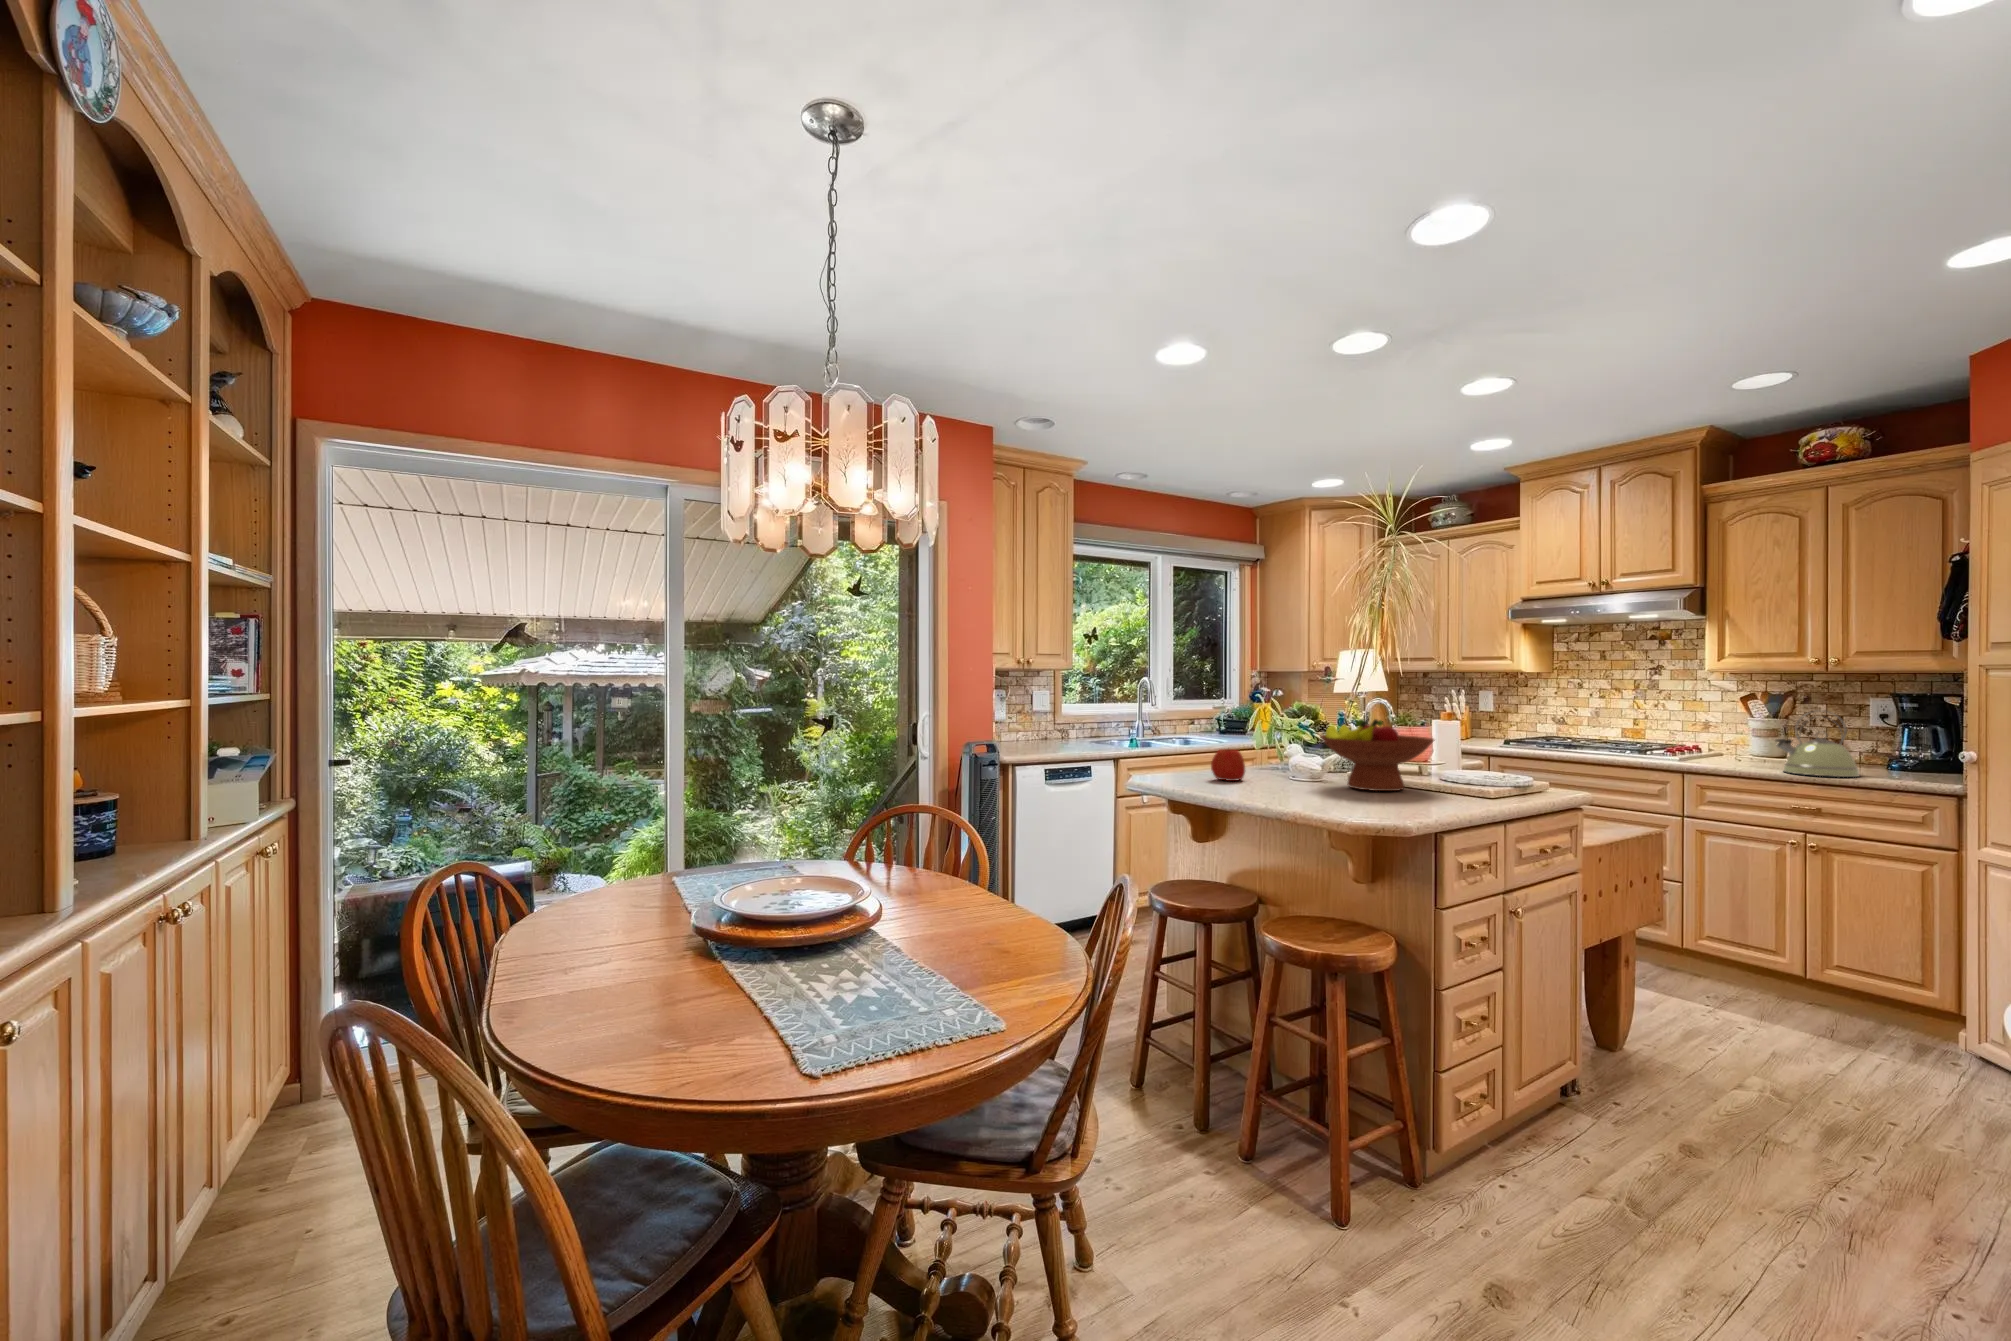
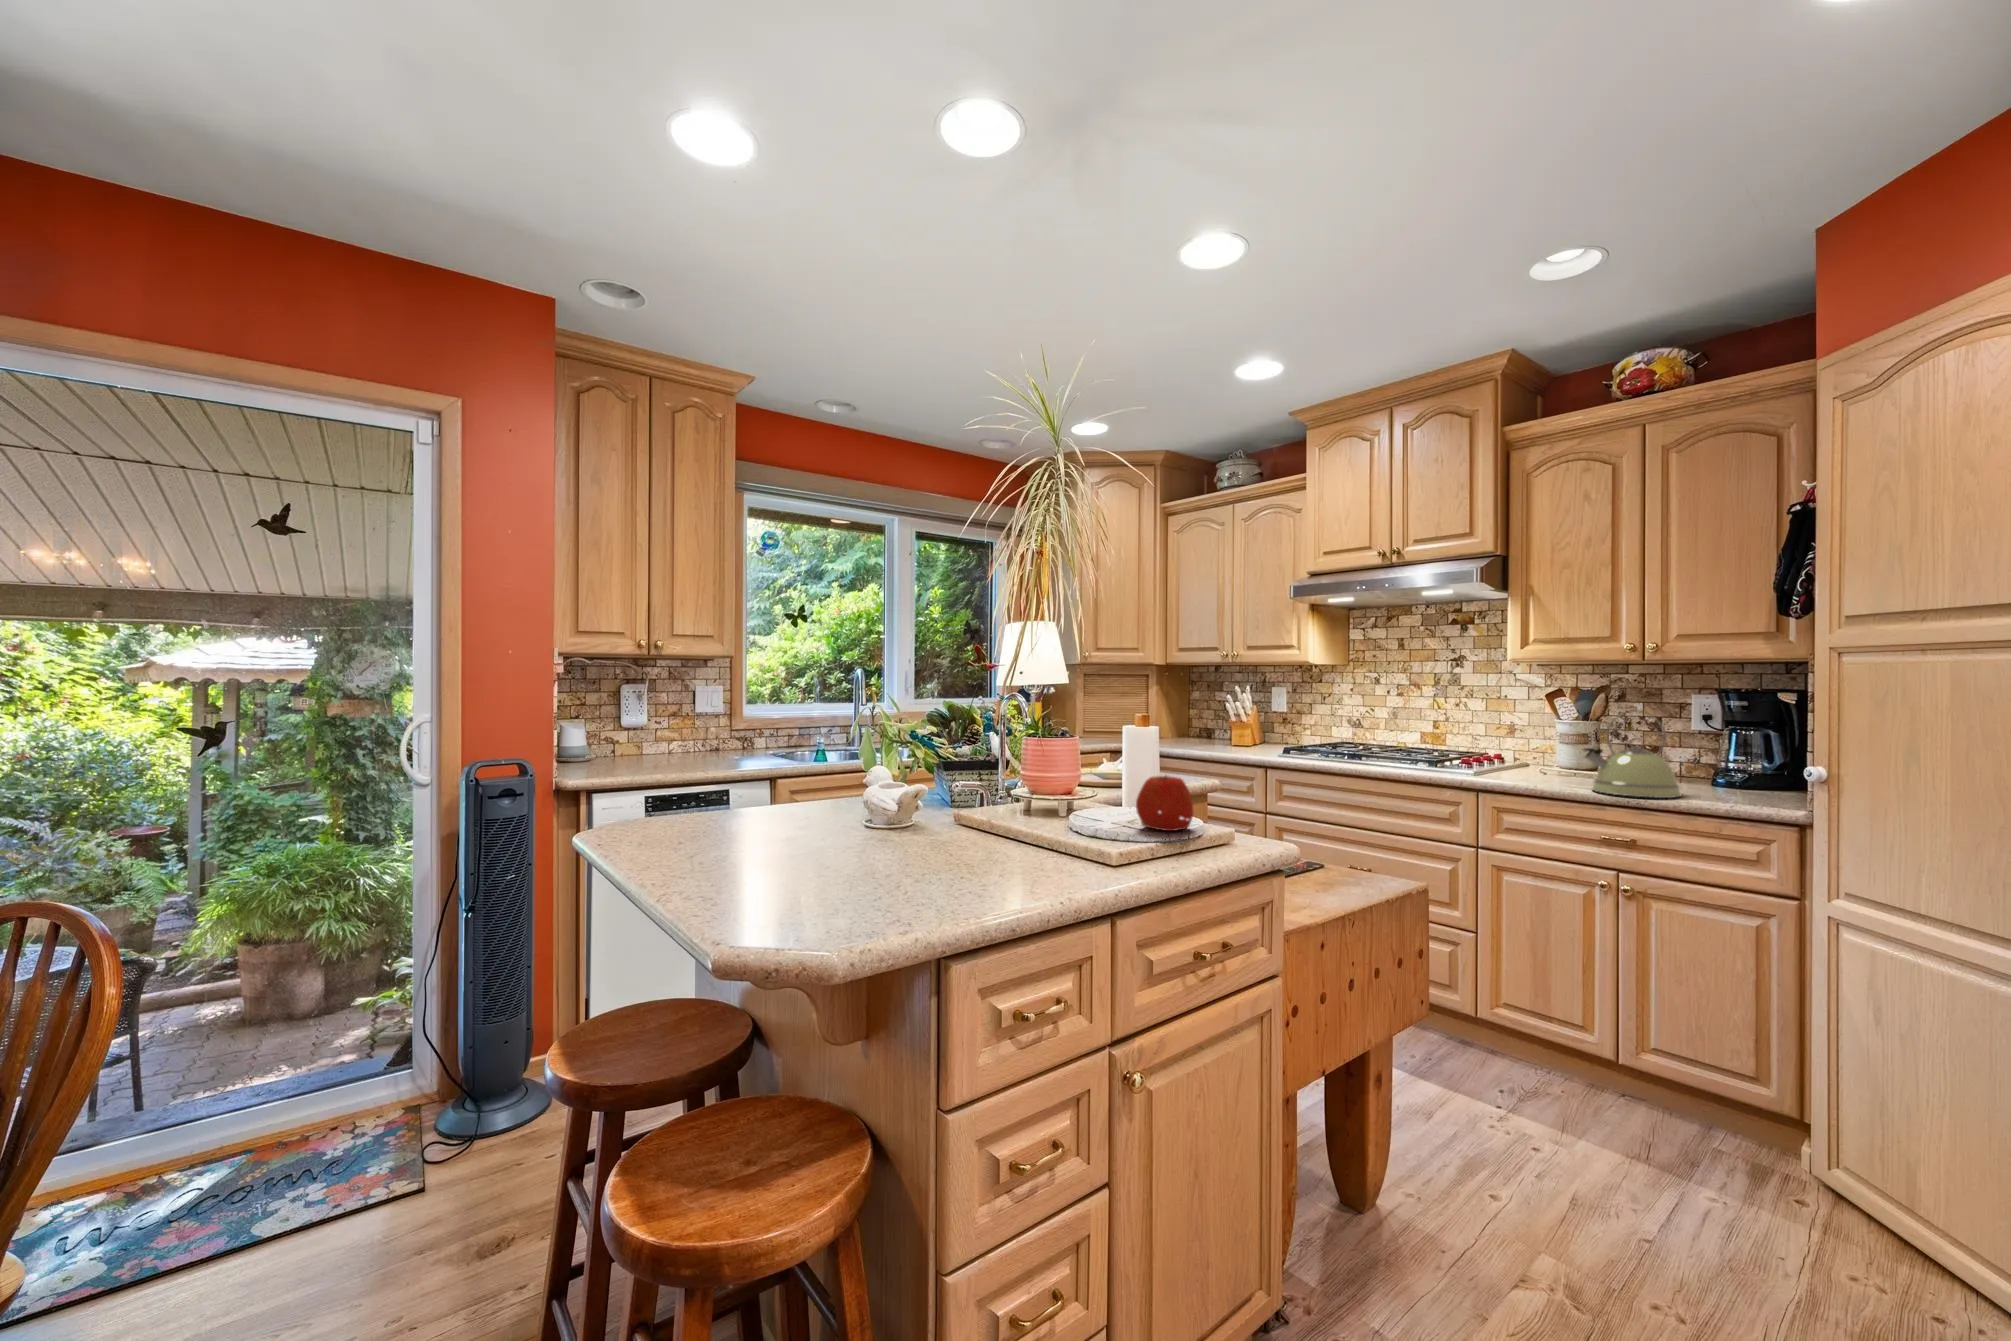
fruit bowl: present [1320,719,1435,791] -> none [881,728,1058,849]
apple: present [1211,749,1245,781] -> present [1136,776,1193,831]

